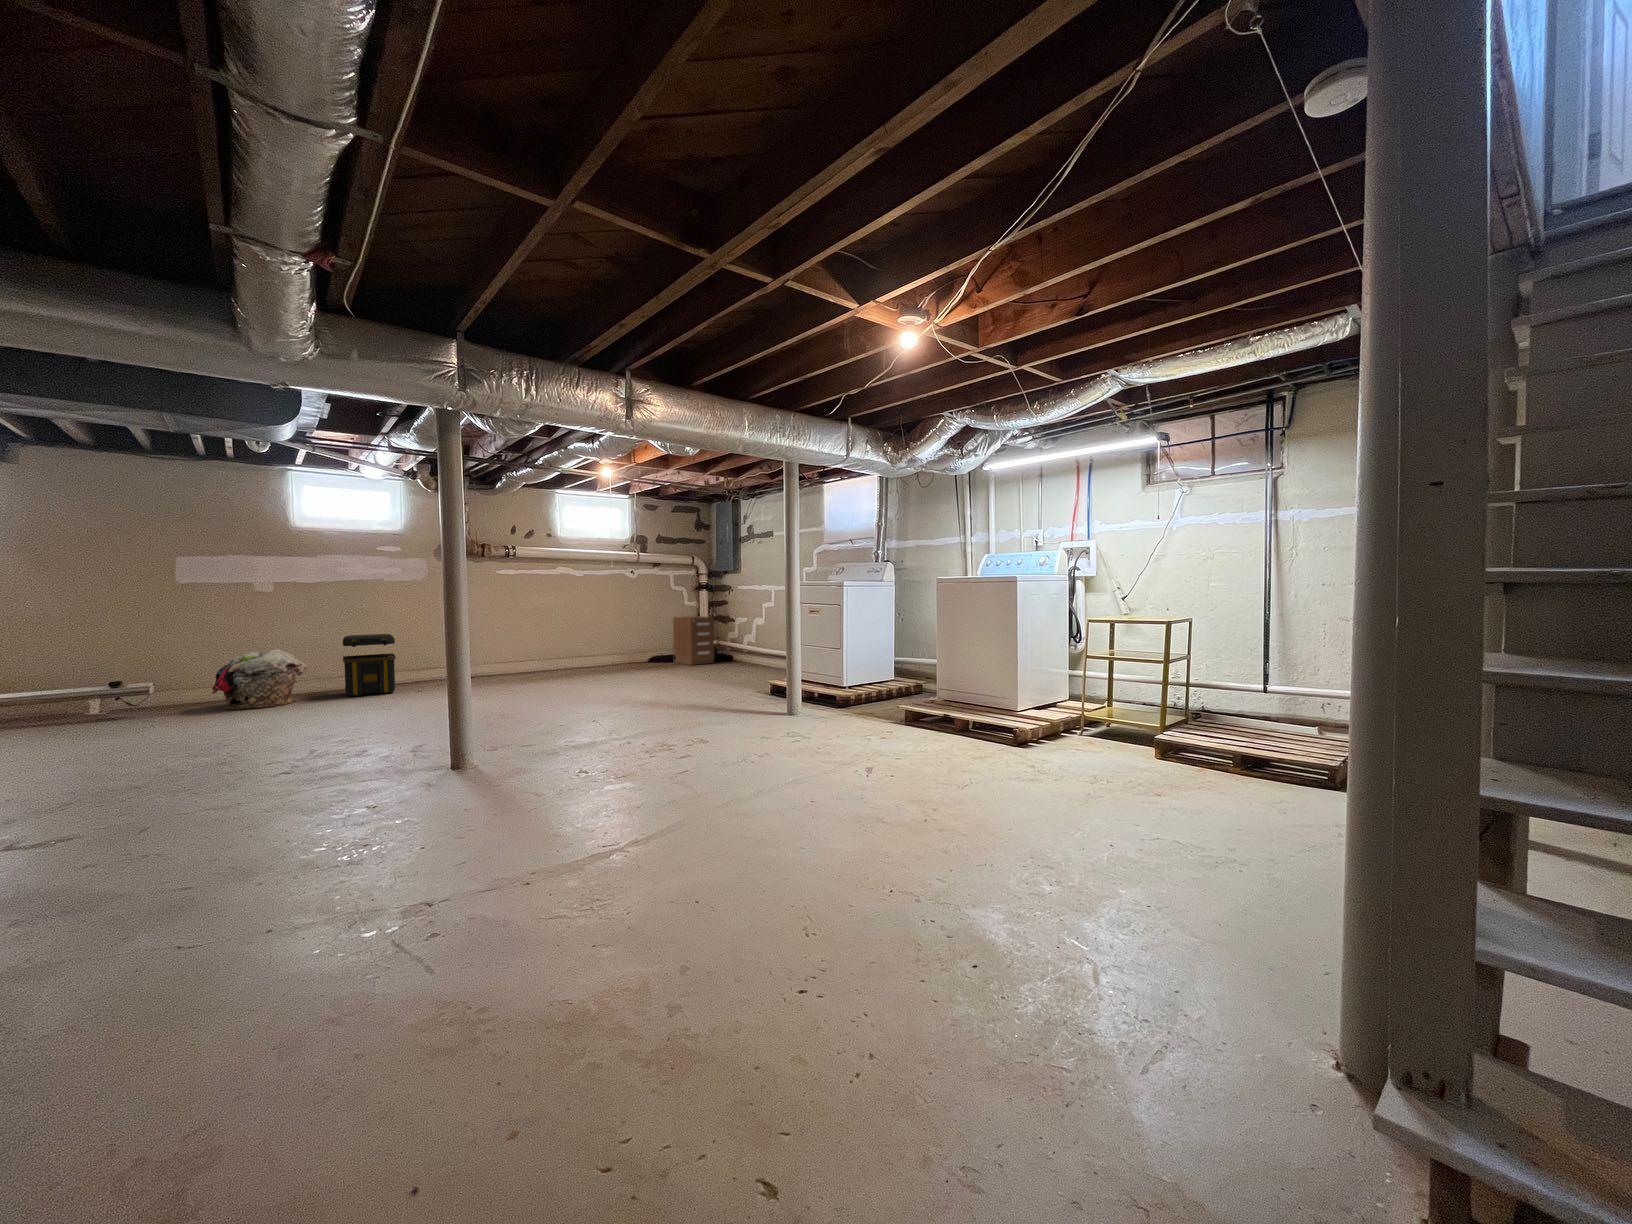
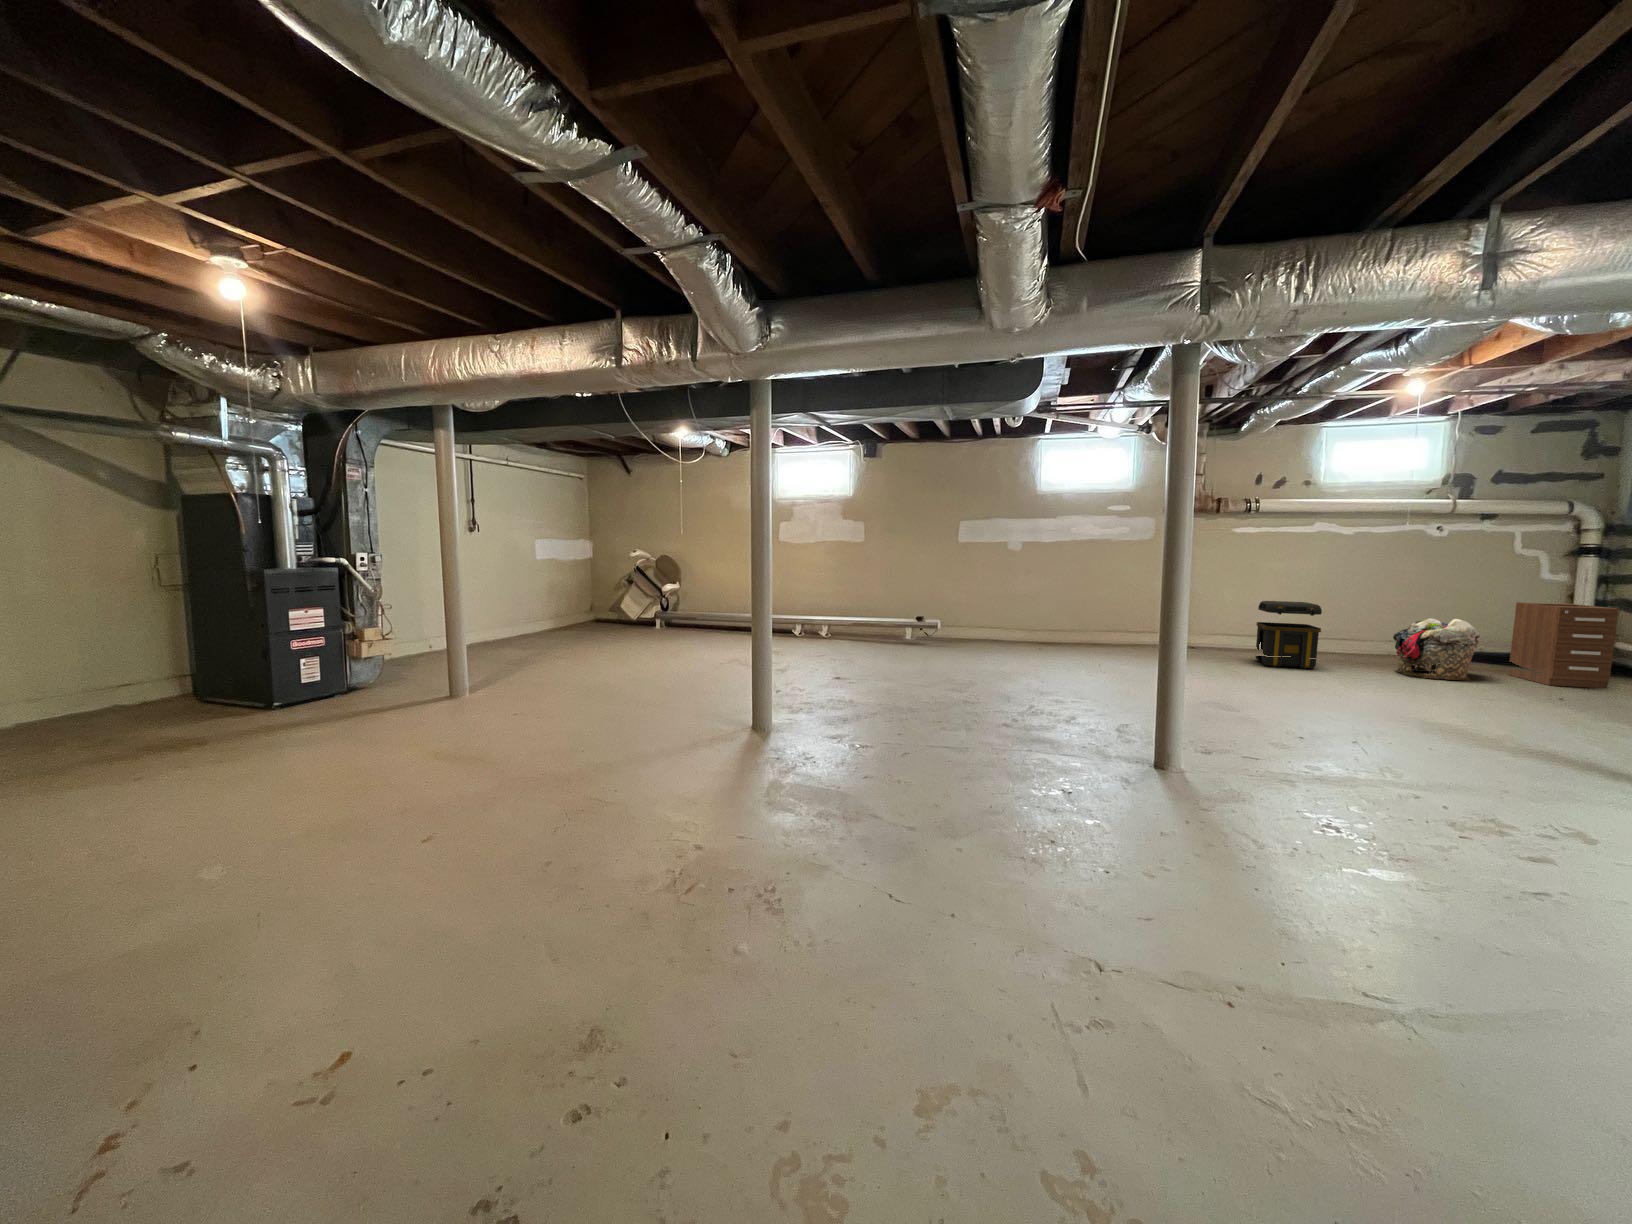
toolbox: present [343,634,396,697] -> present [1255,601,1322,669]
laundry basket: present [212,650,307,710] -> present [1393,618,1480,681]

